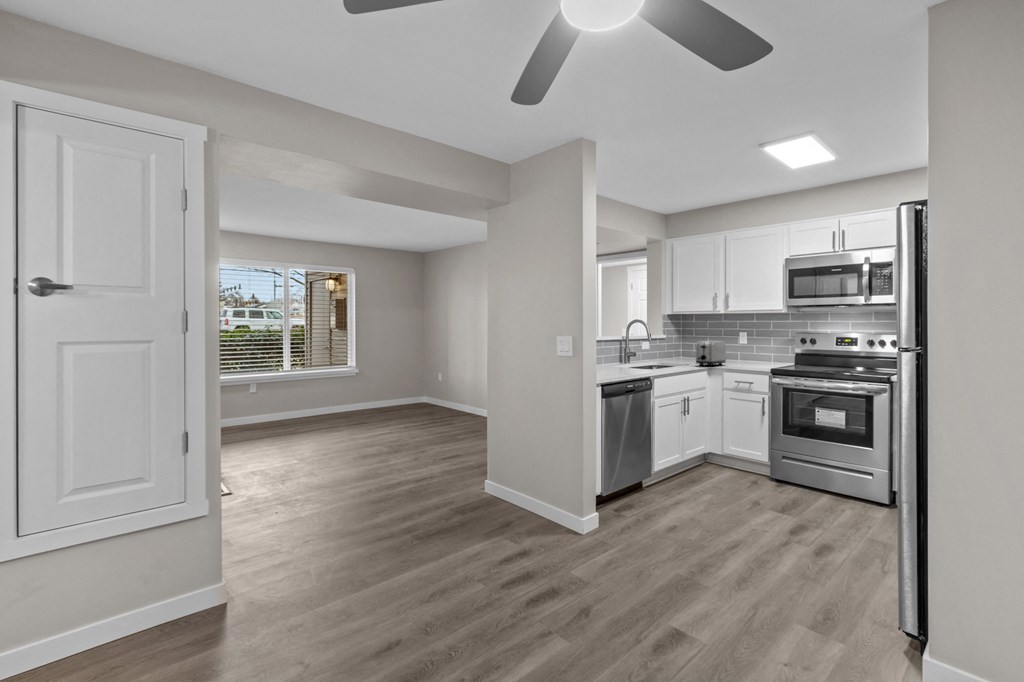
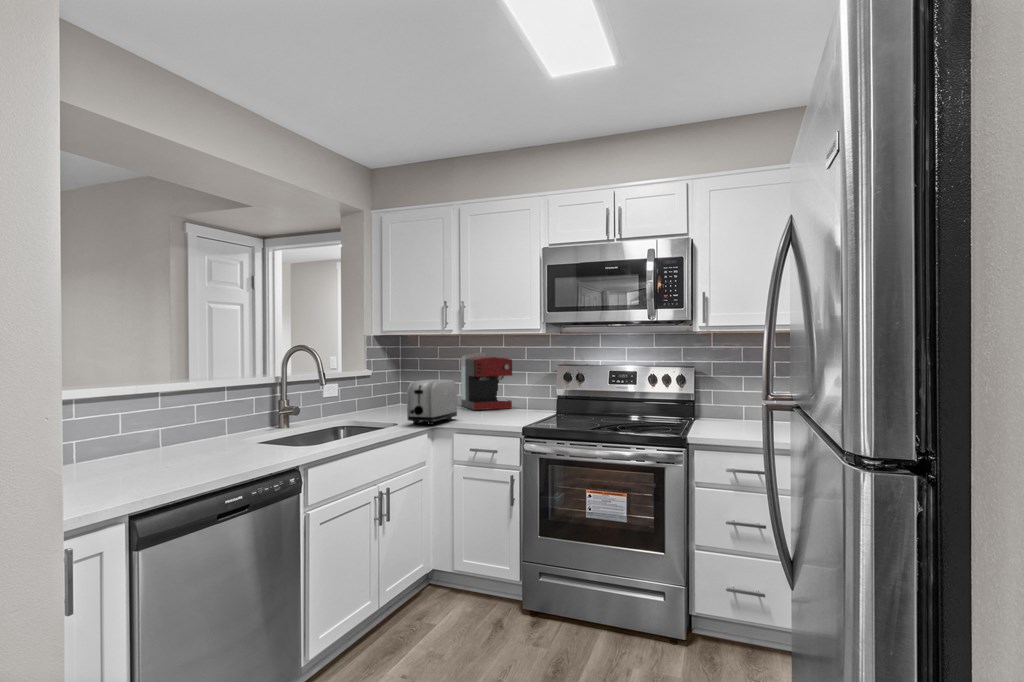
coffee maker: none [724,325,761,361] -> present [461,352,512,410]

